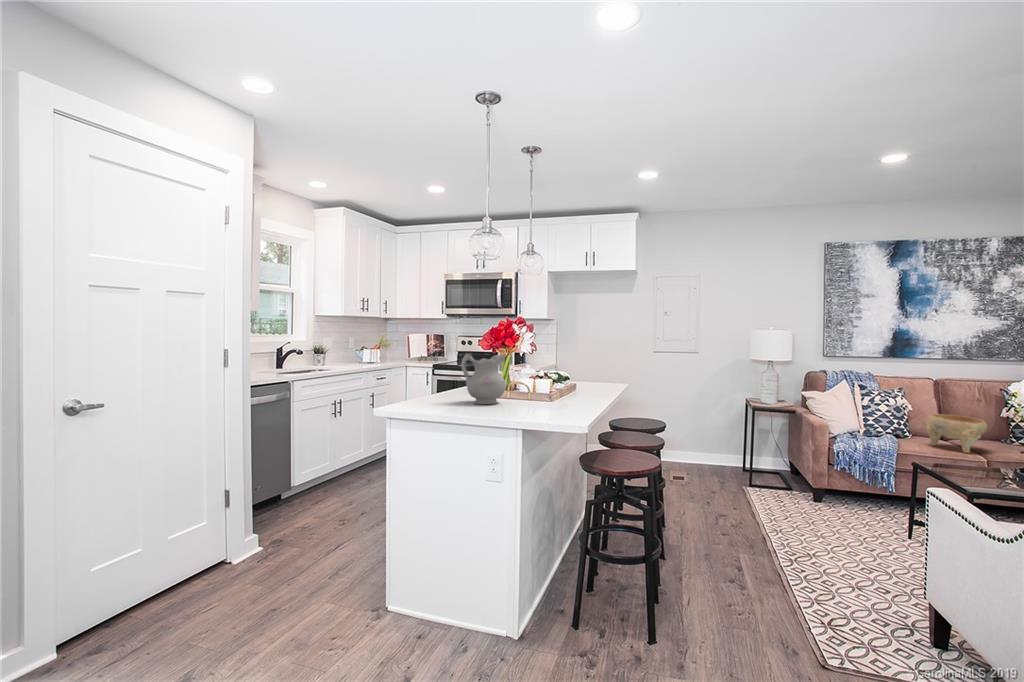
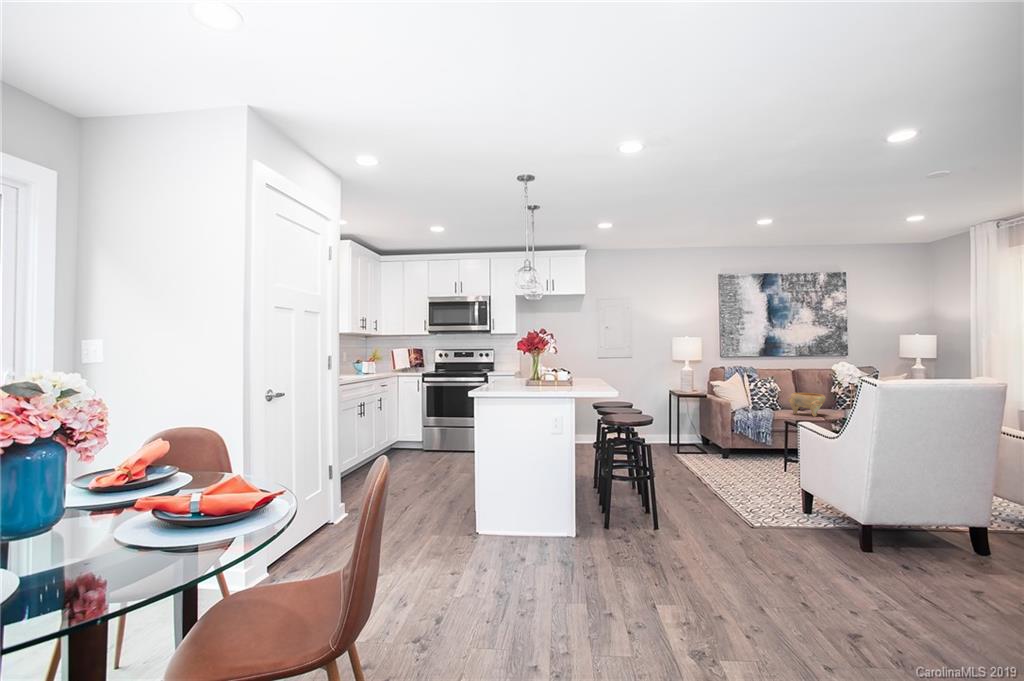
ceramic pitcher: present [462,353,506,404] -> none [516,353,545,388]

